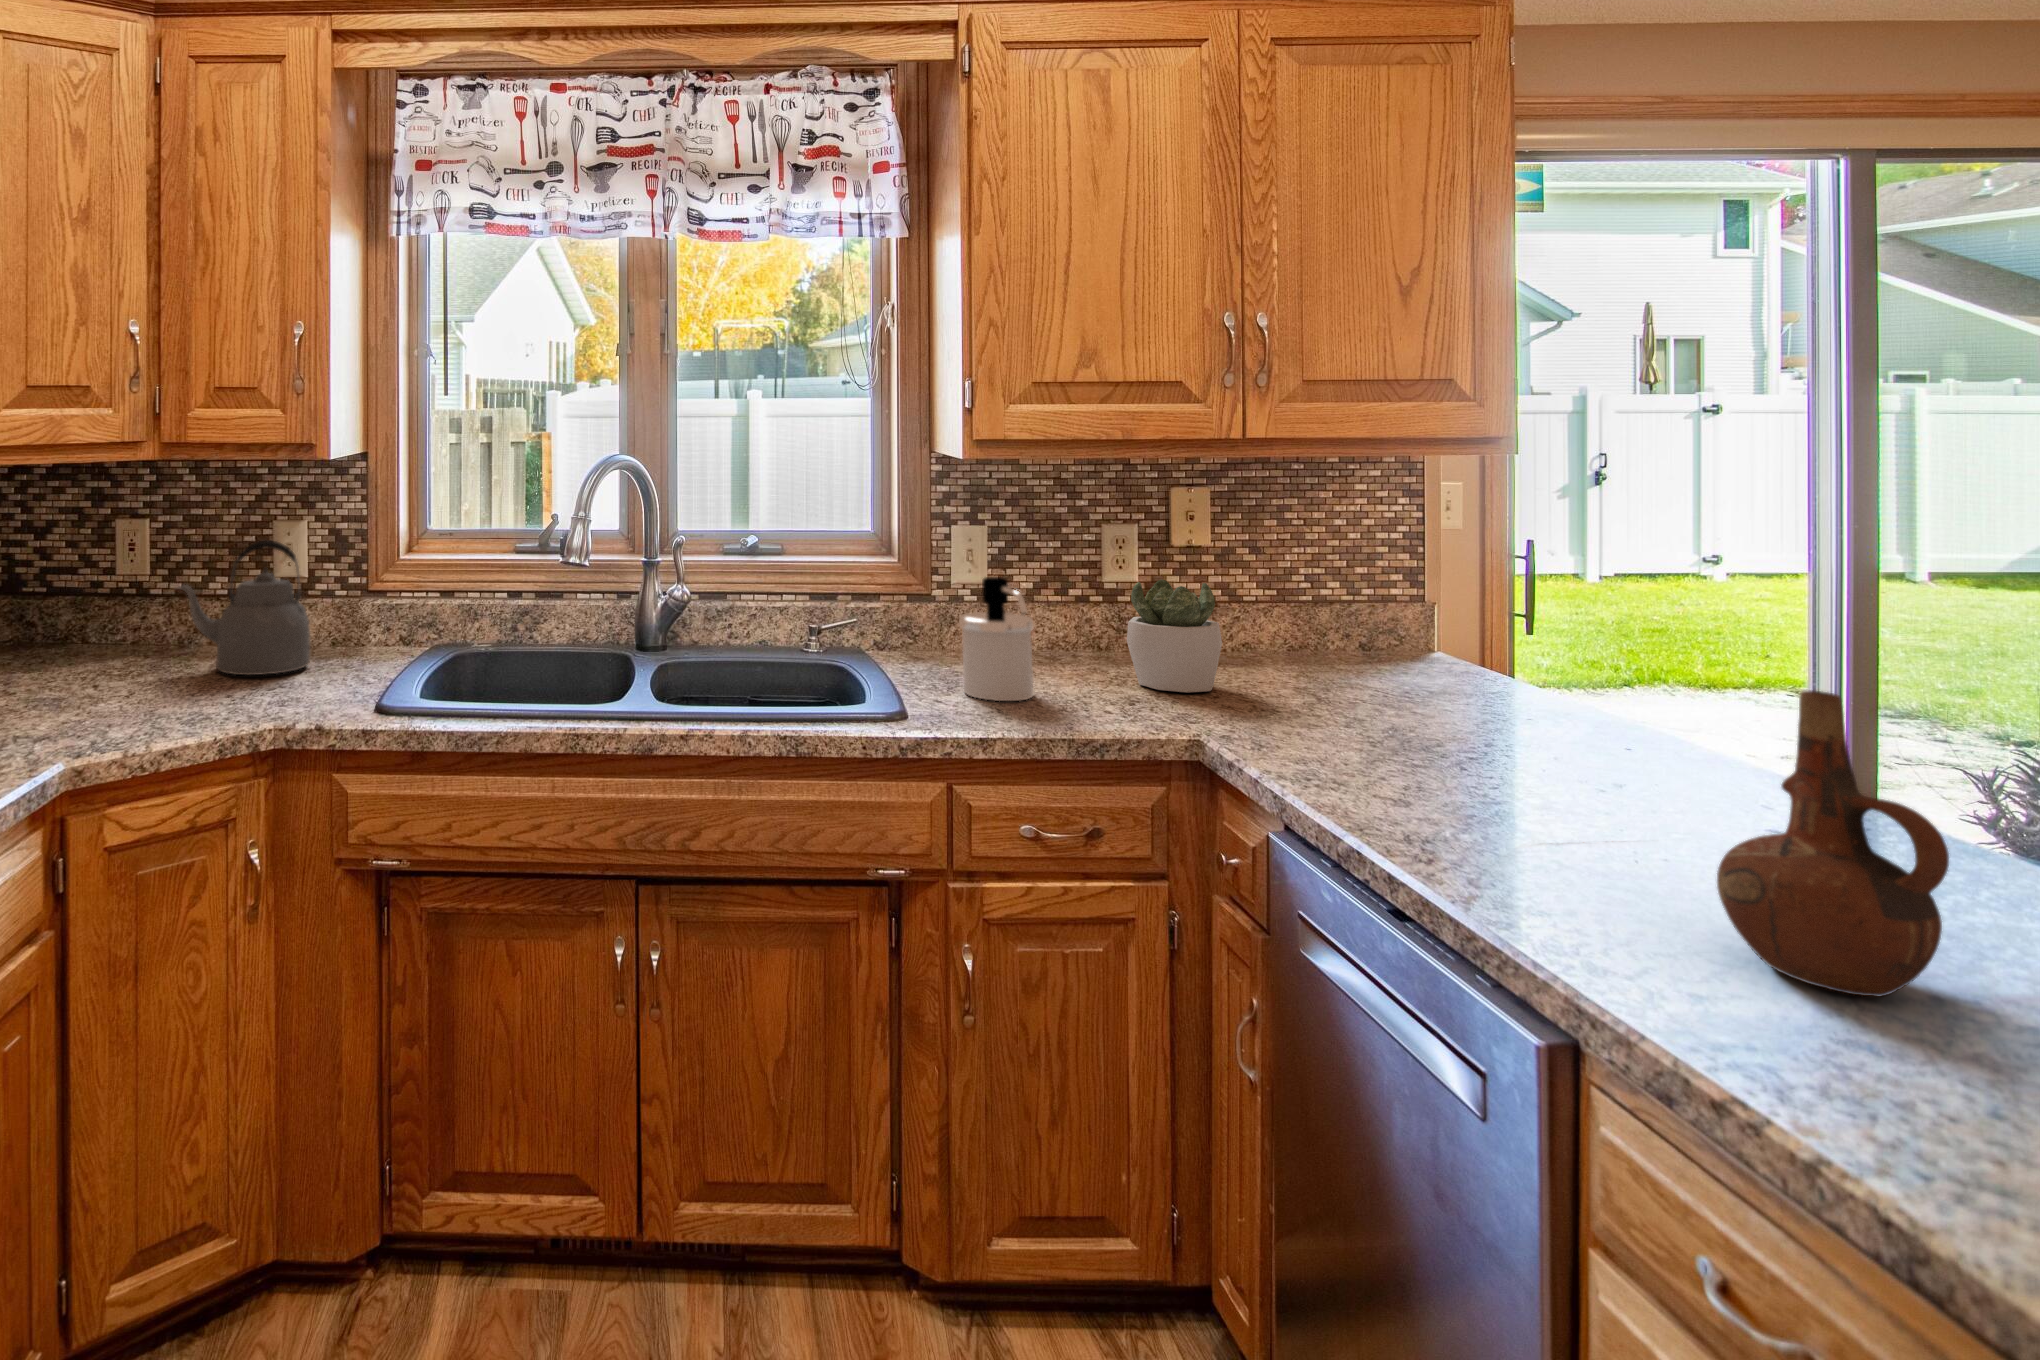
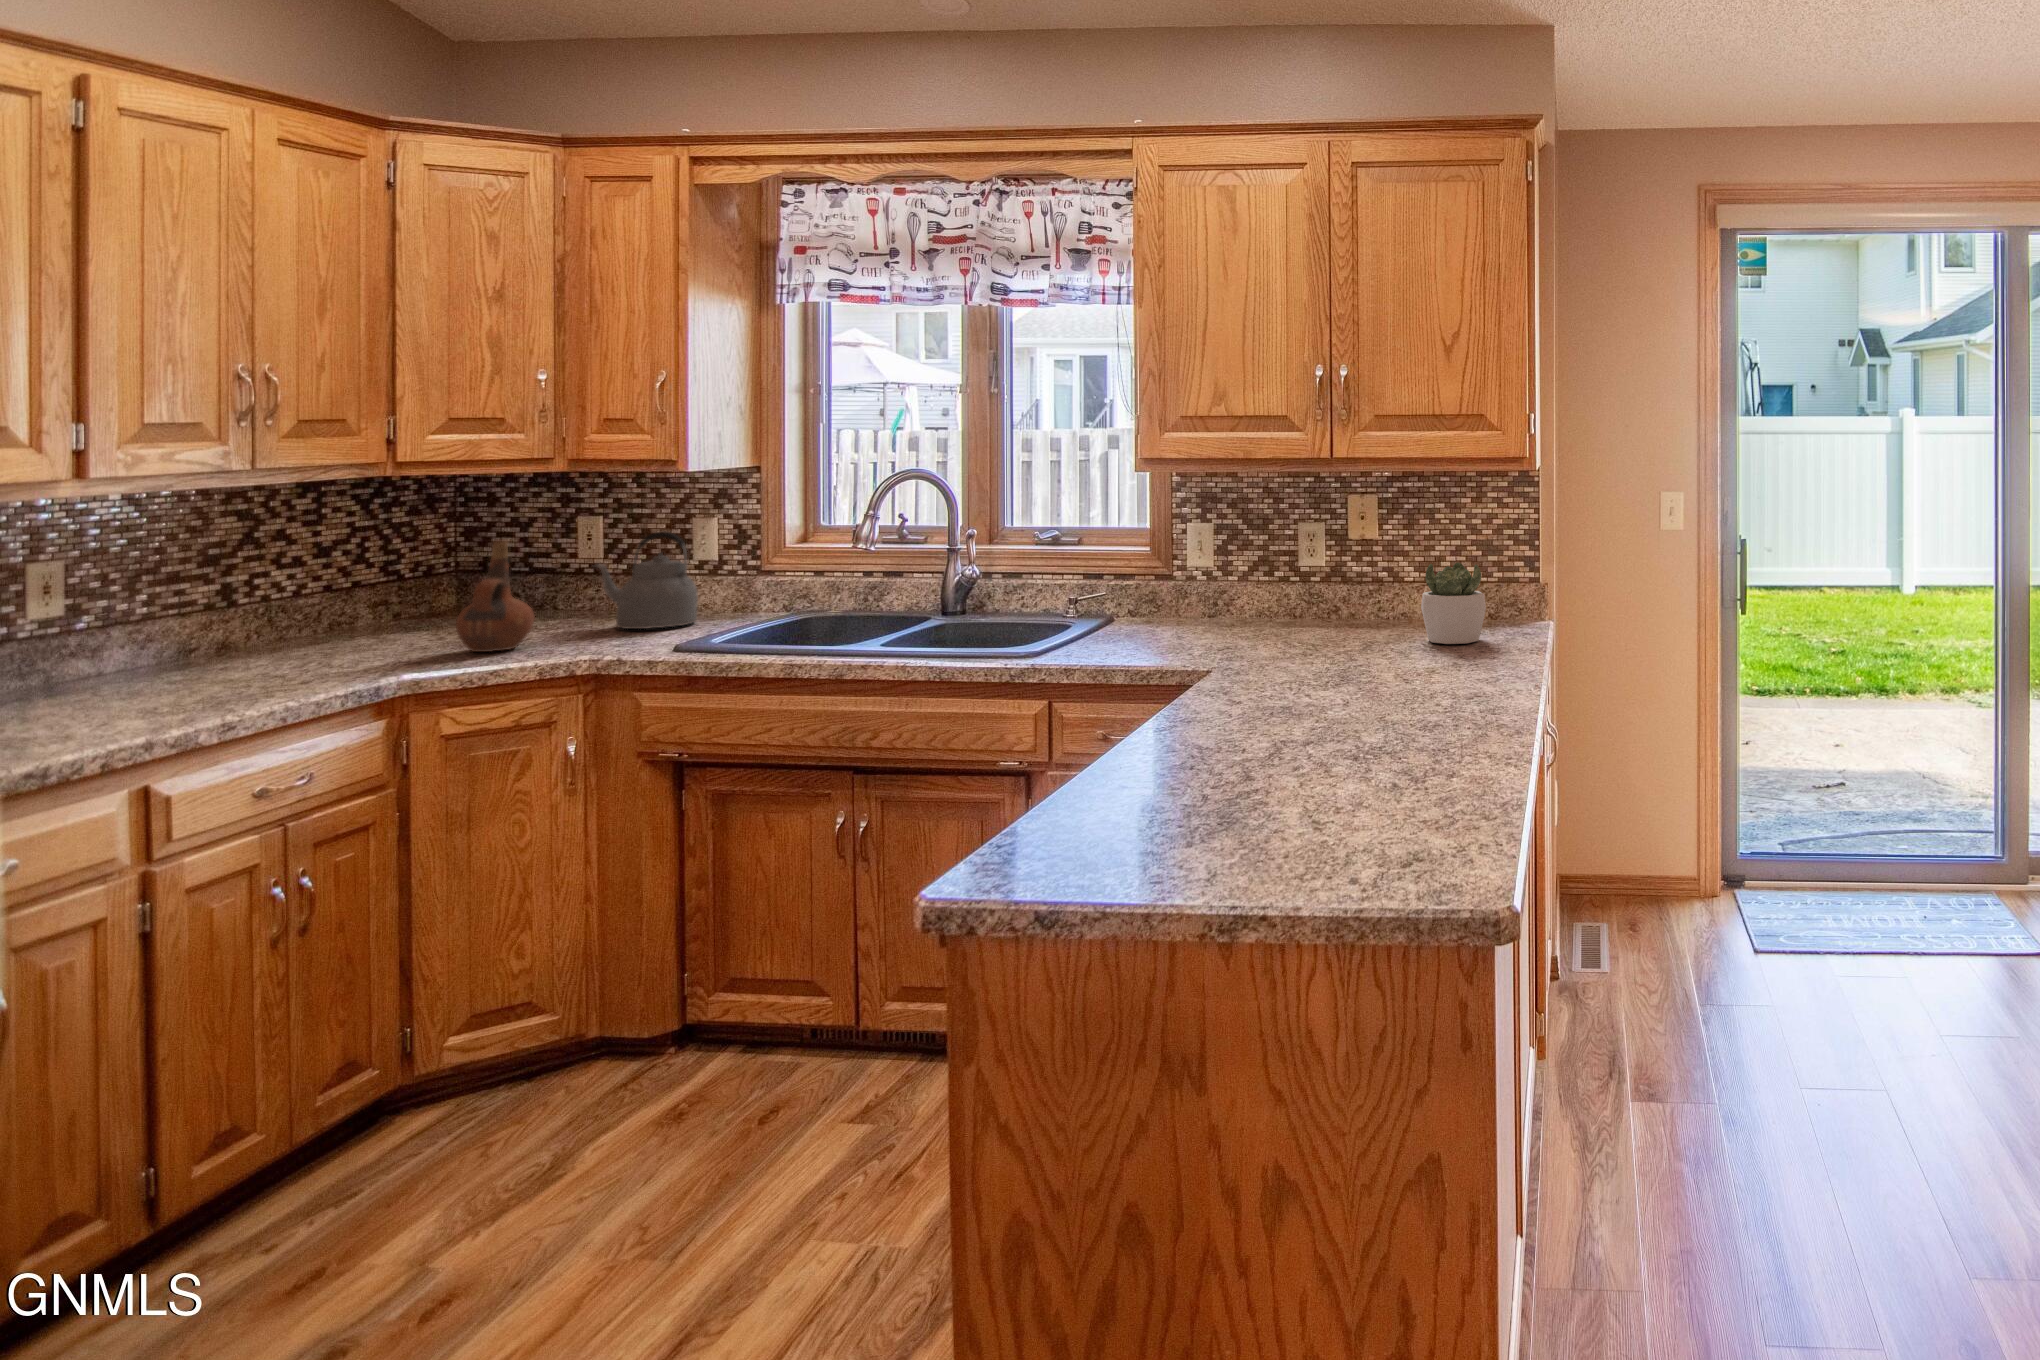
soap dispenser: present [959,577,1034,701] -> none [1121,559,1174,647]
succulent plant: present [1127,579,1222,693] -> present [1421,563,1486,644]
ceramic pitcher: present [1717,690,1949,996] -> present [456,541,534,652]

